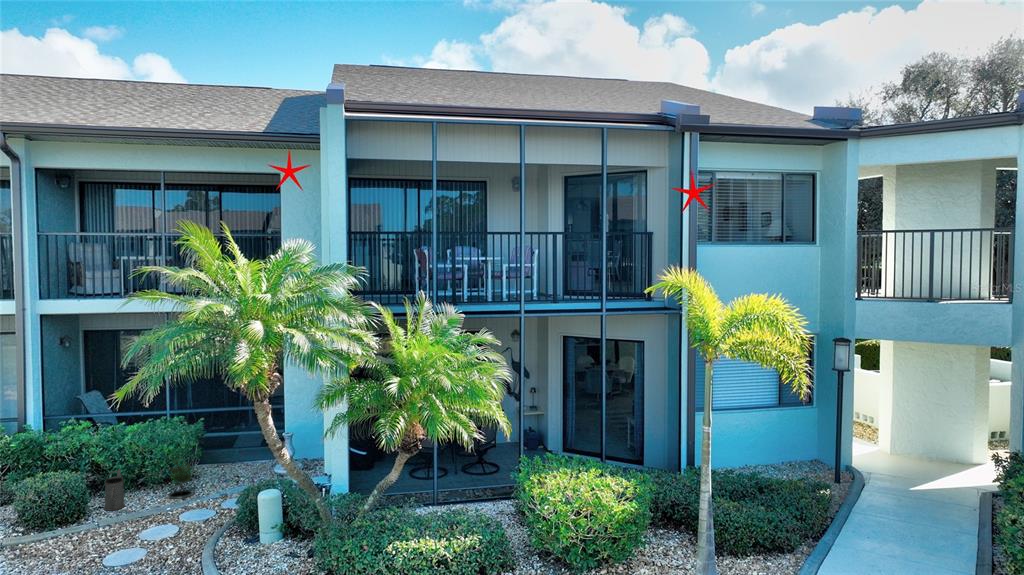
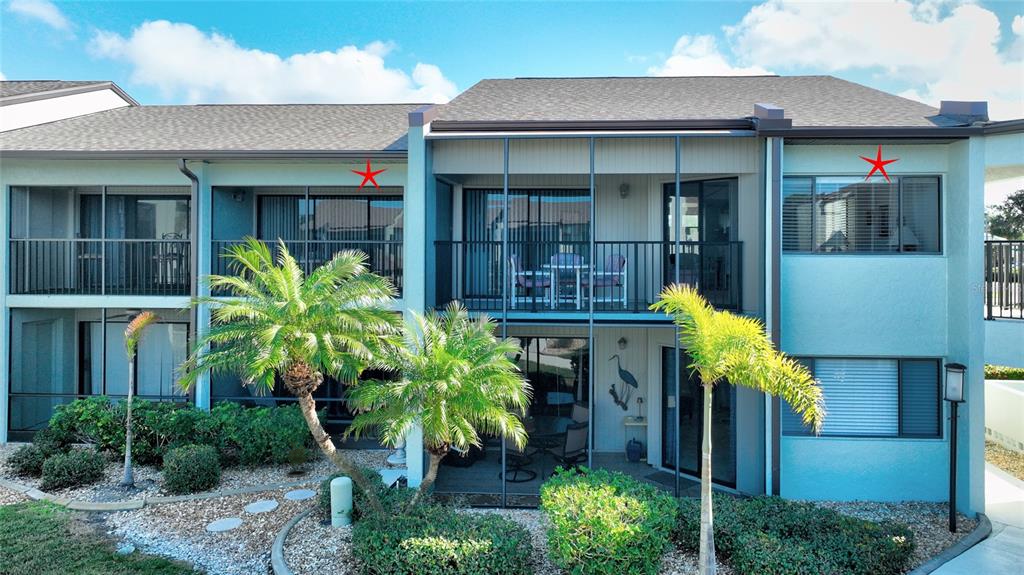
watering can: present [104,469,125,511] -> none [234,447,252,482]

